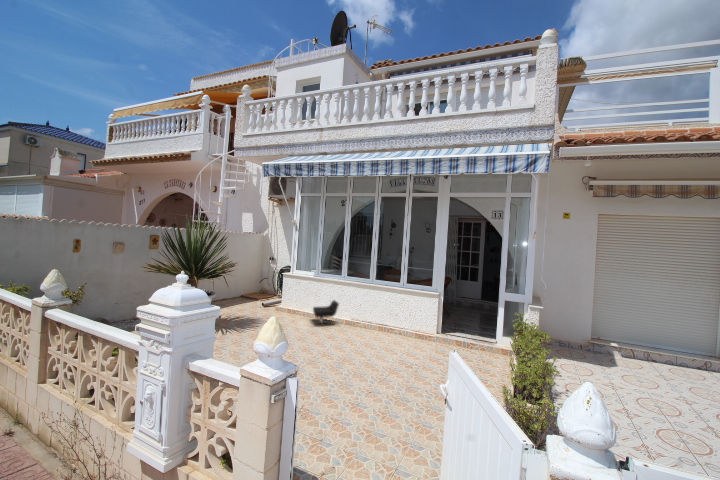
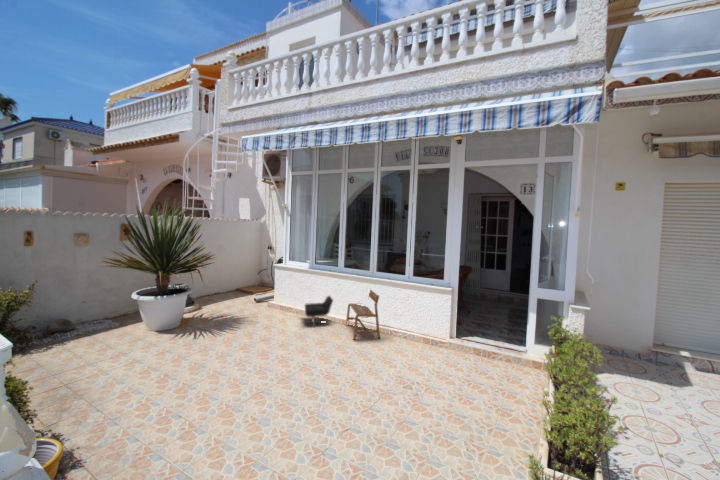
bench: none [349,293,381,335] -> present [346,290,380,340]

